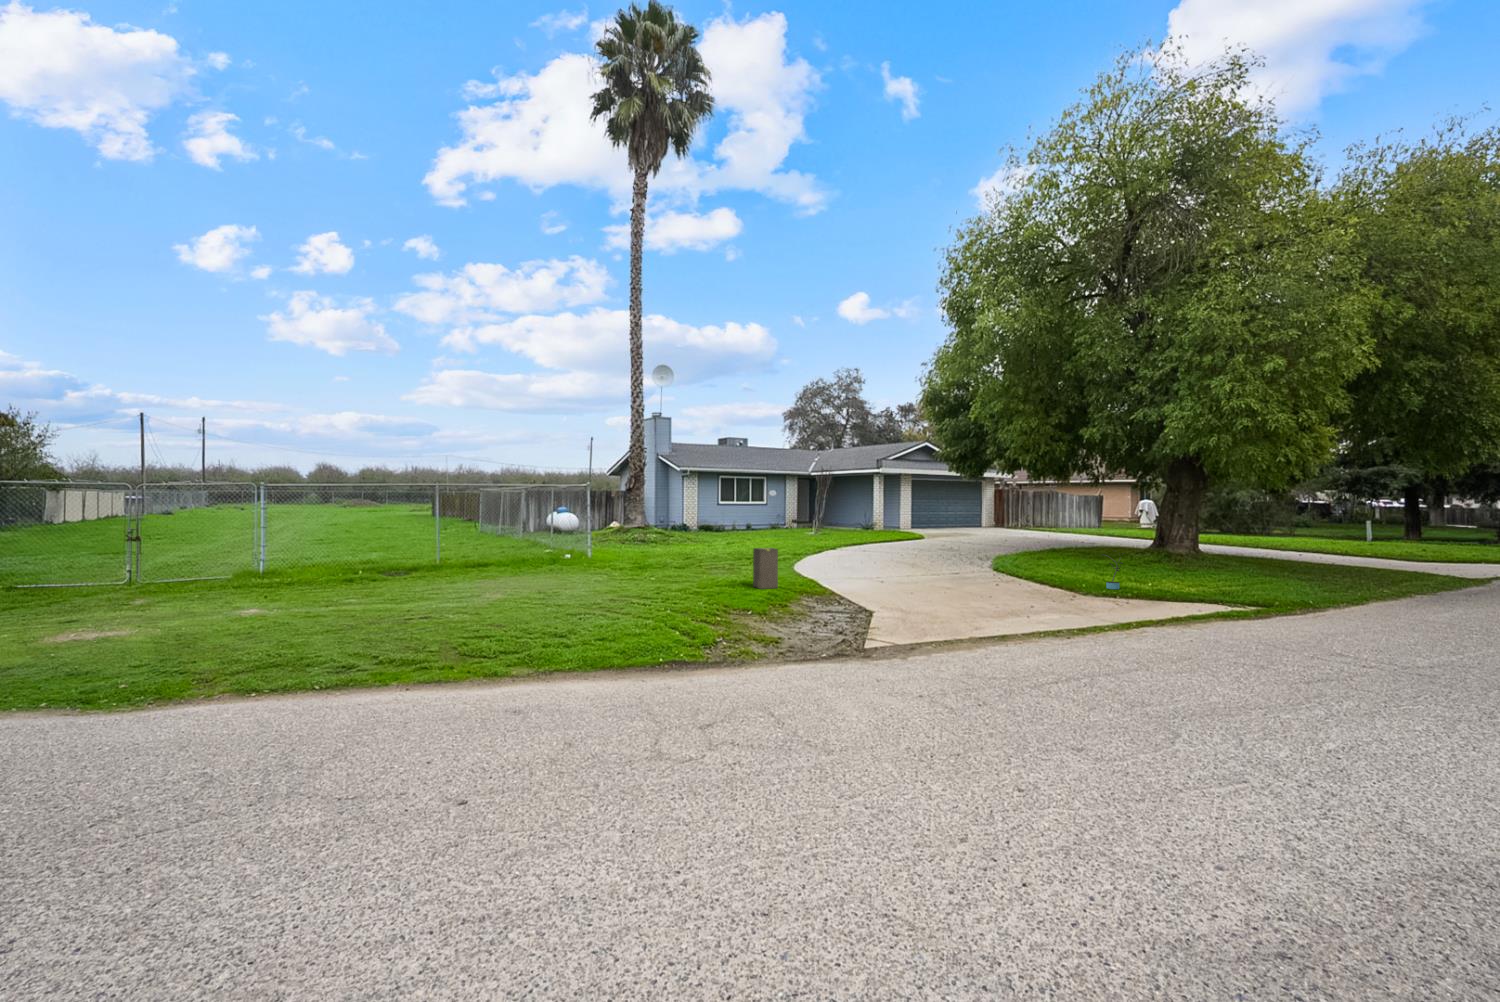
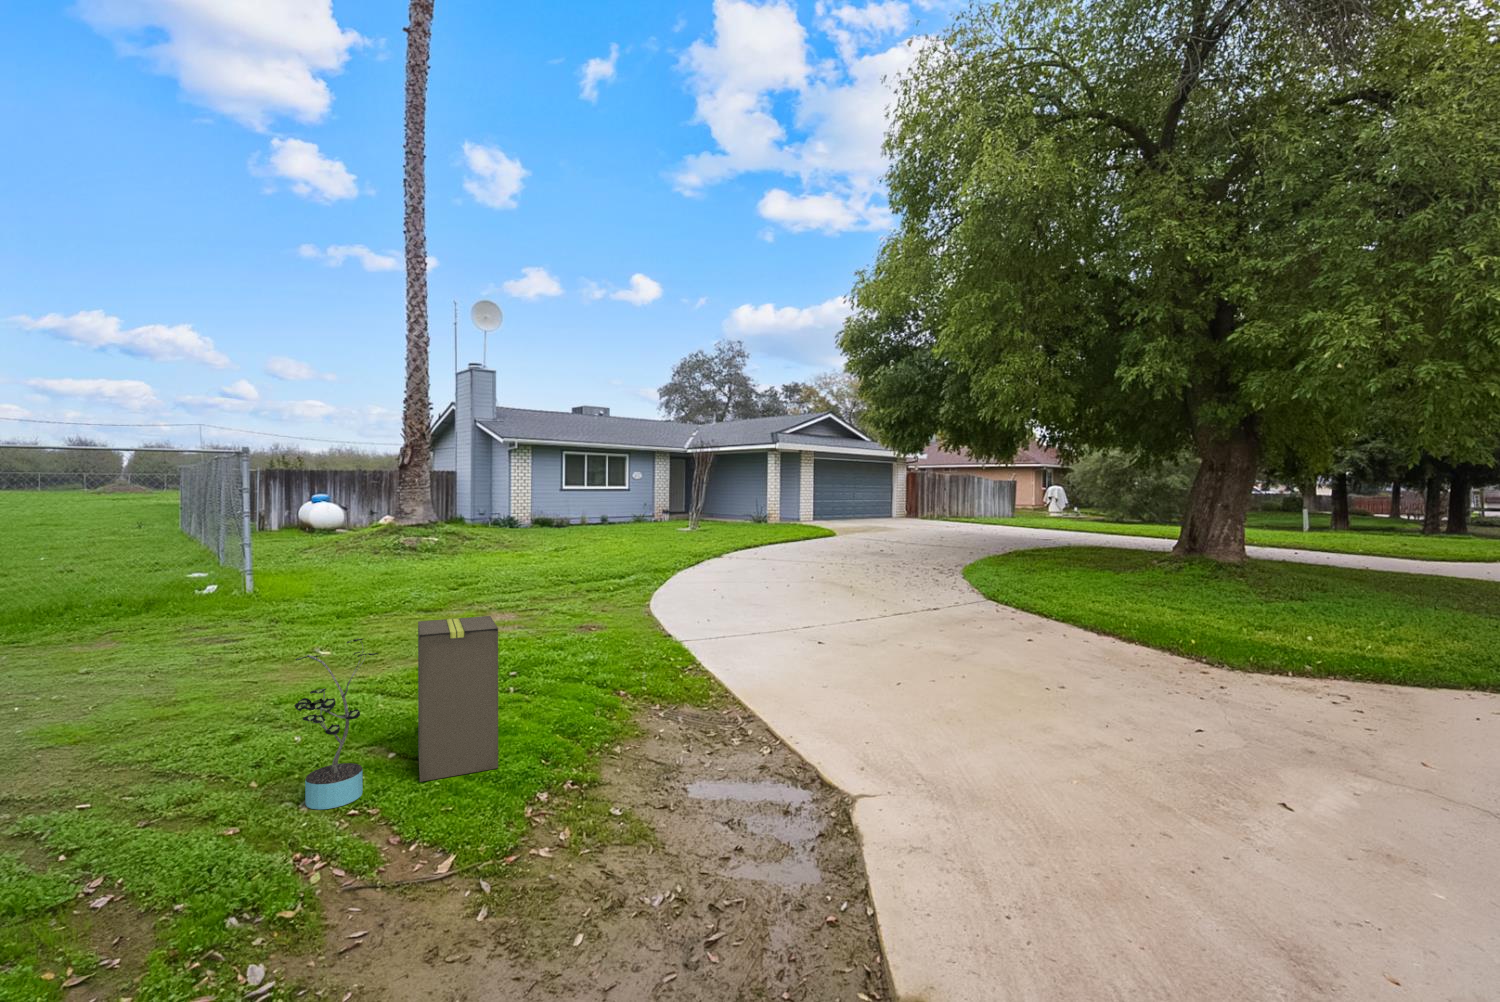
potted plant: present [1103,554,1123,589] -> present [294,639,378,809]

